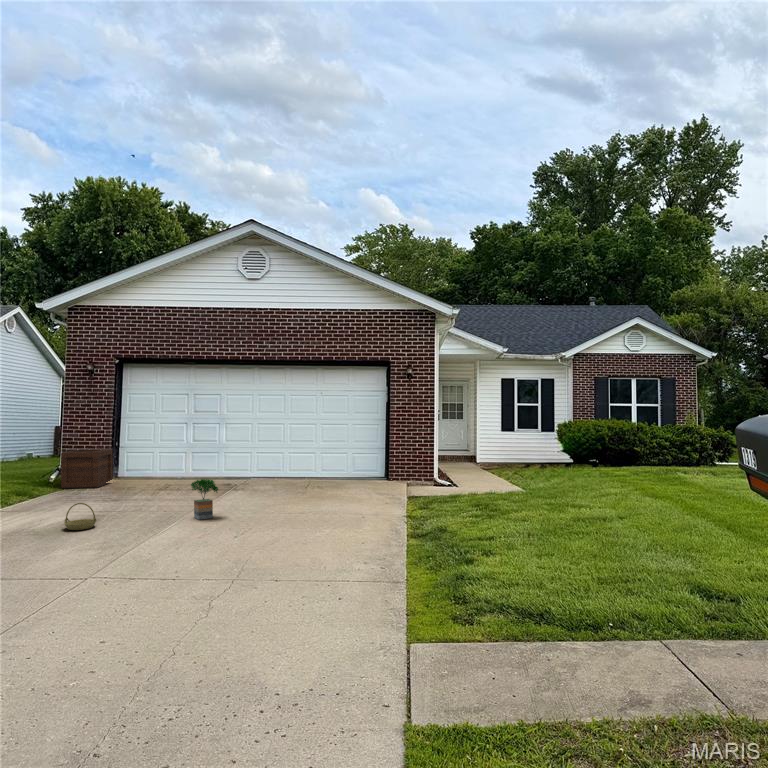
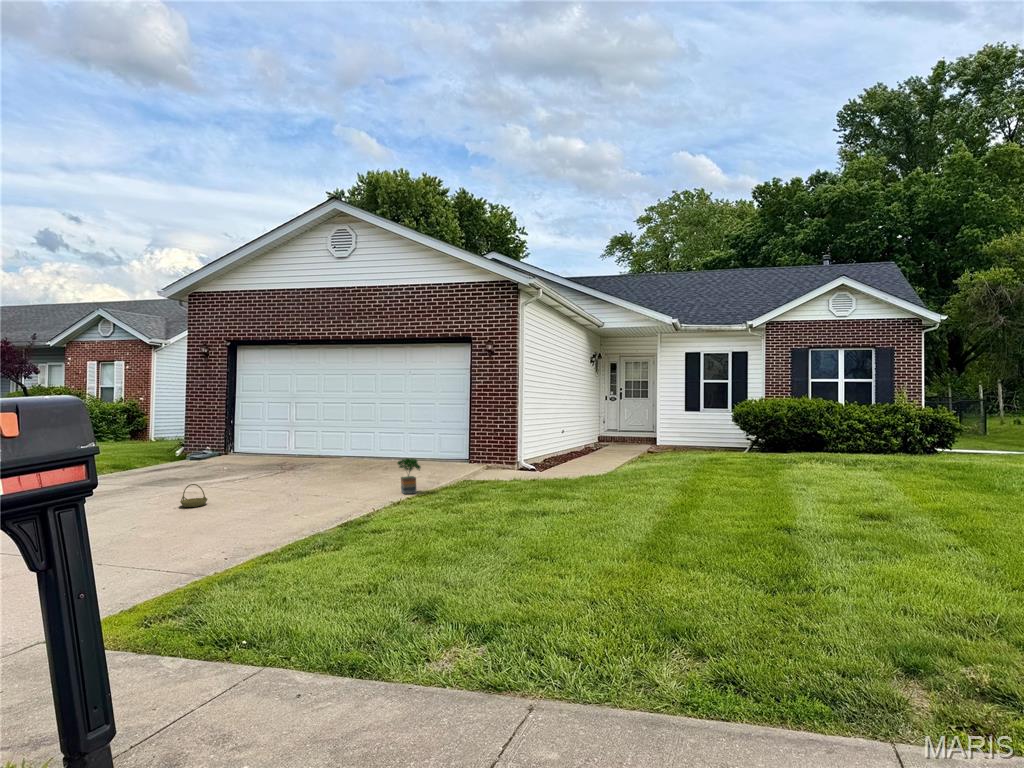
wooden crate: present [61,449,113,488] -> none [216,433,265,469]
potted tree: present [191,479,218,520] -> present [398,458,421,494]

